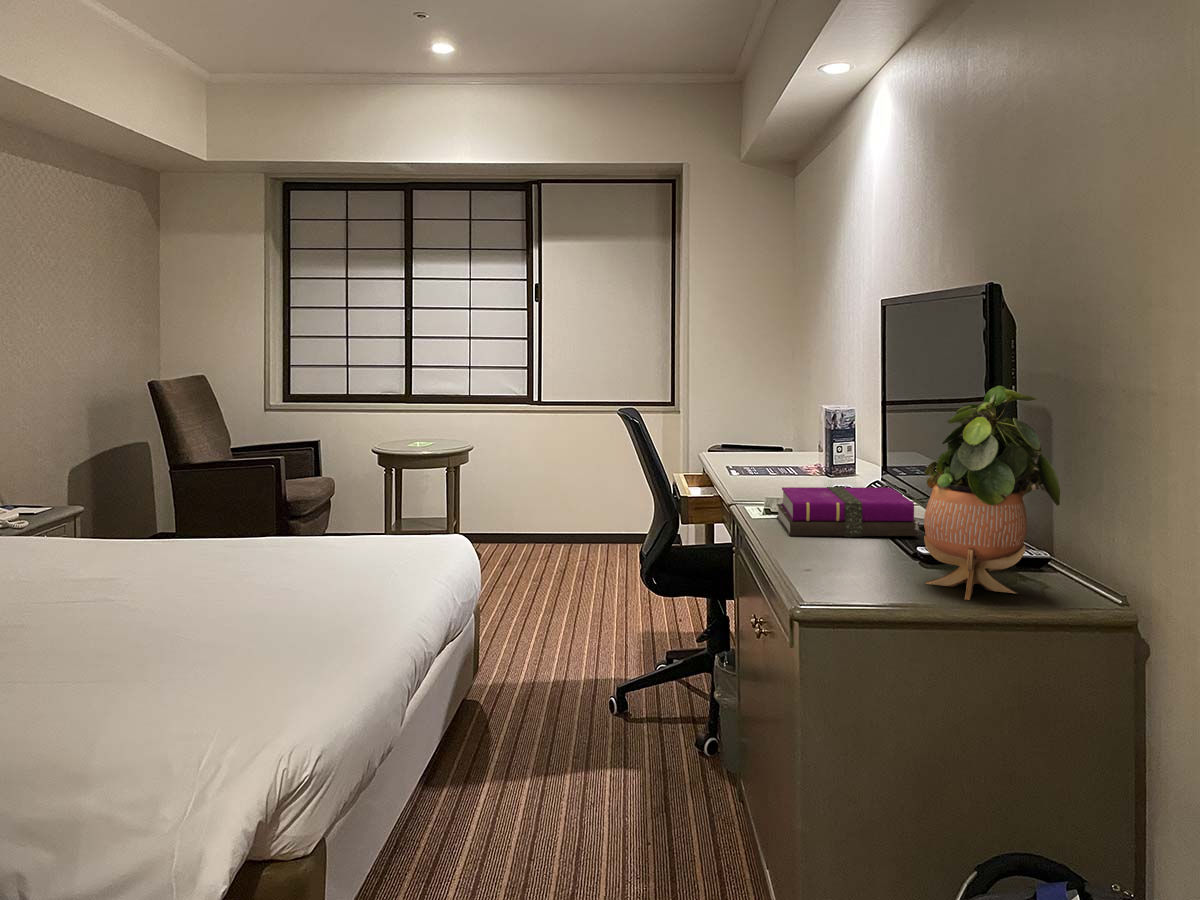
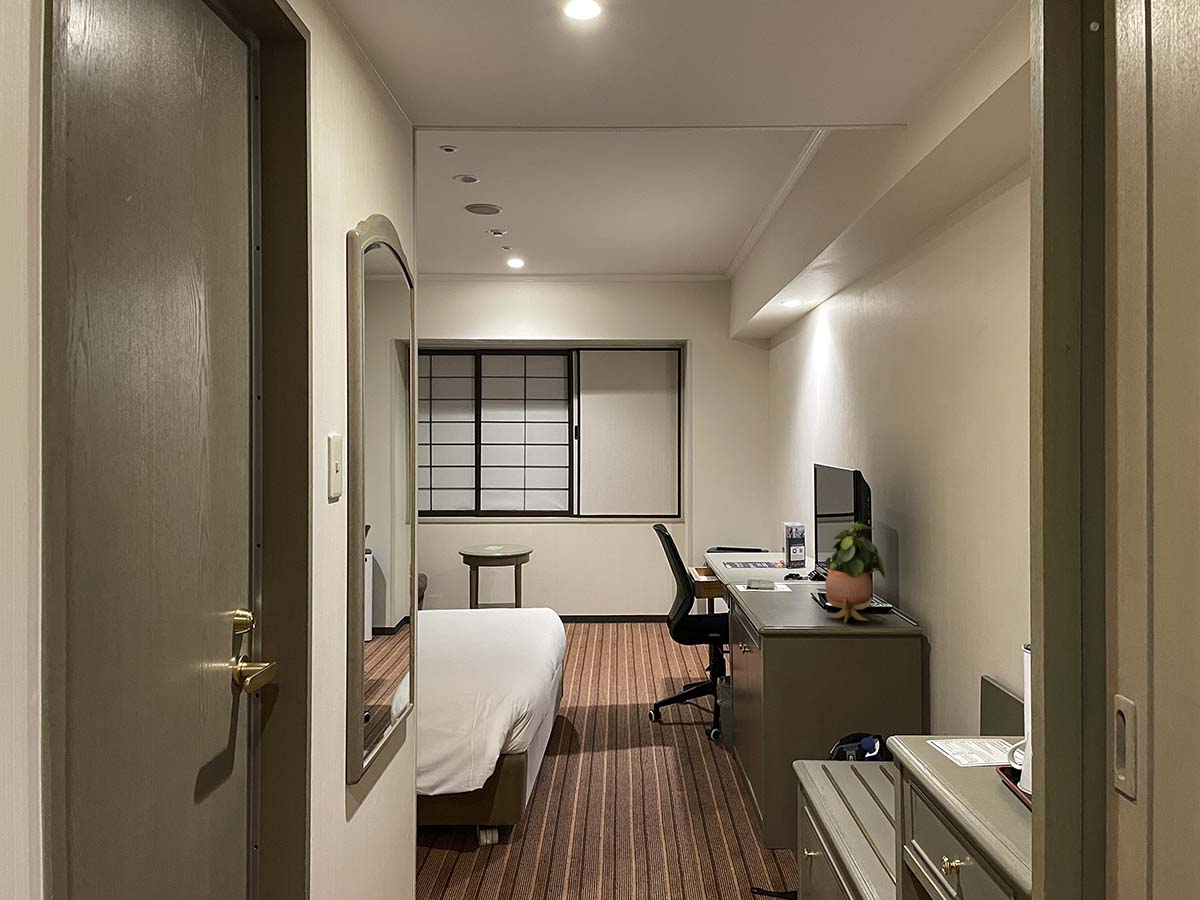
notebook: present [777,487,919,537] -> none [755,572,831,598]

